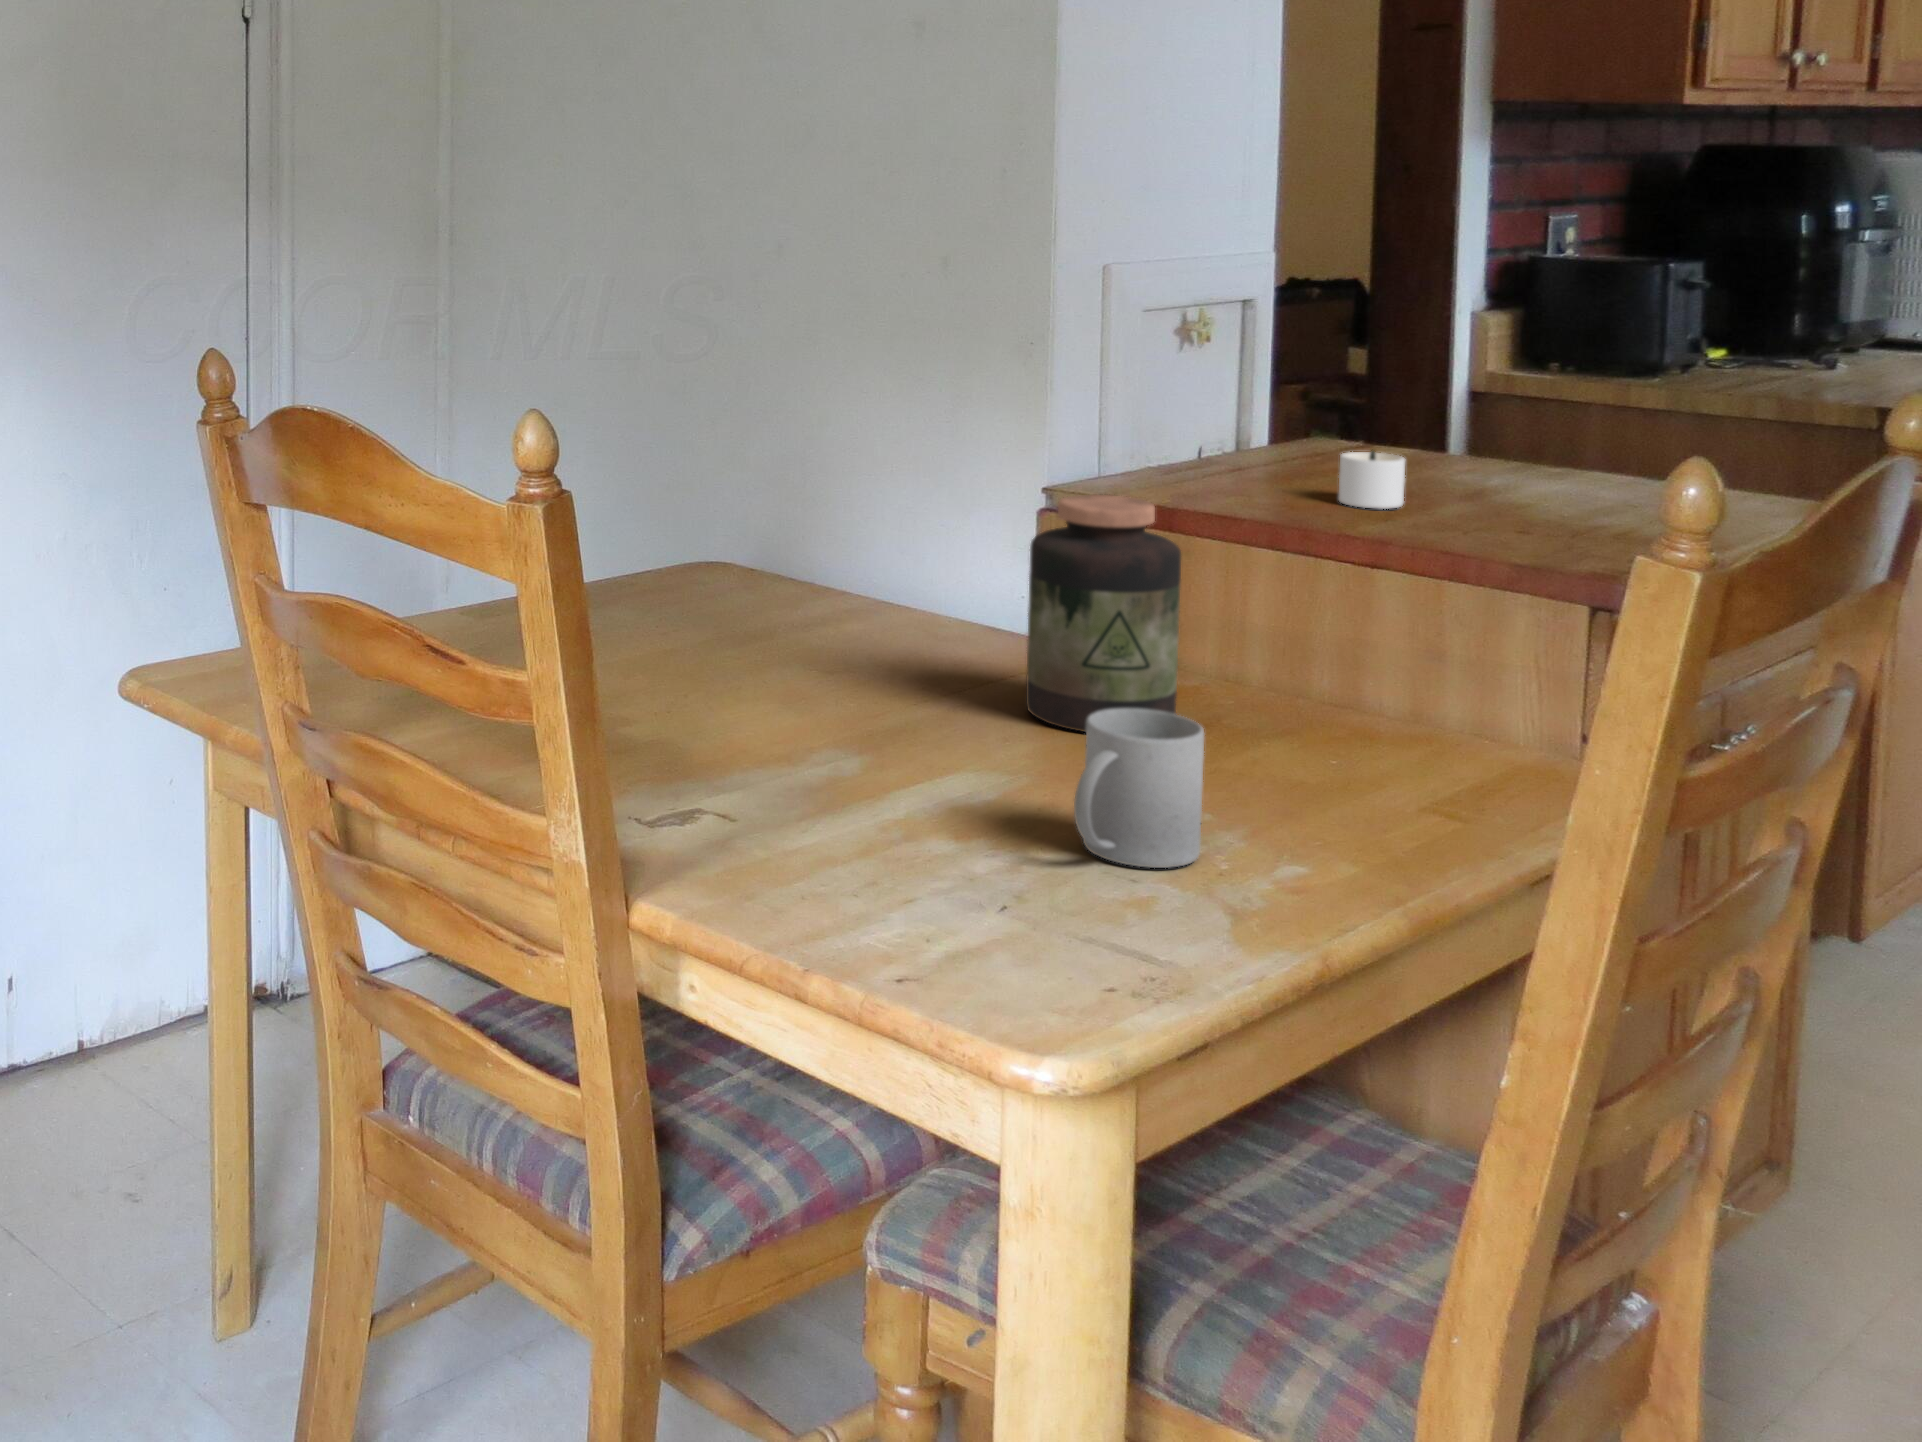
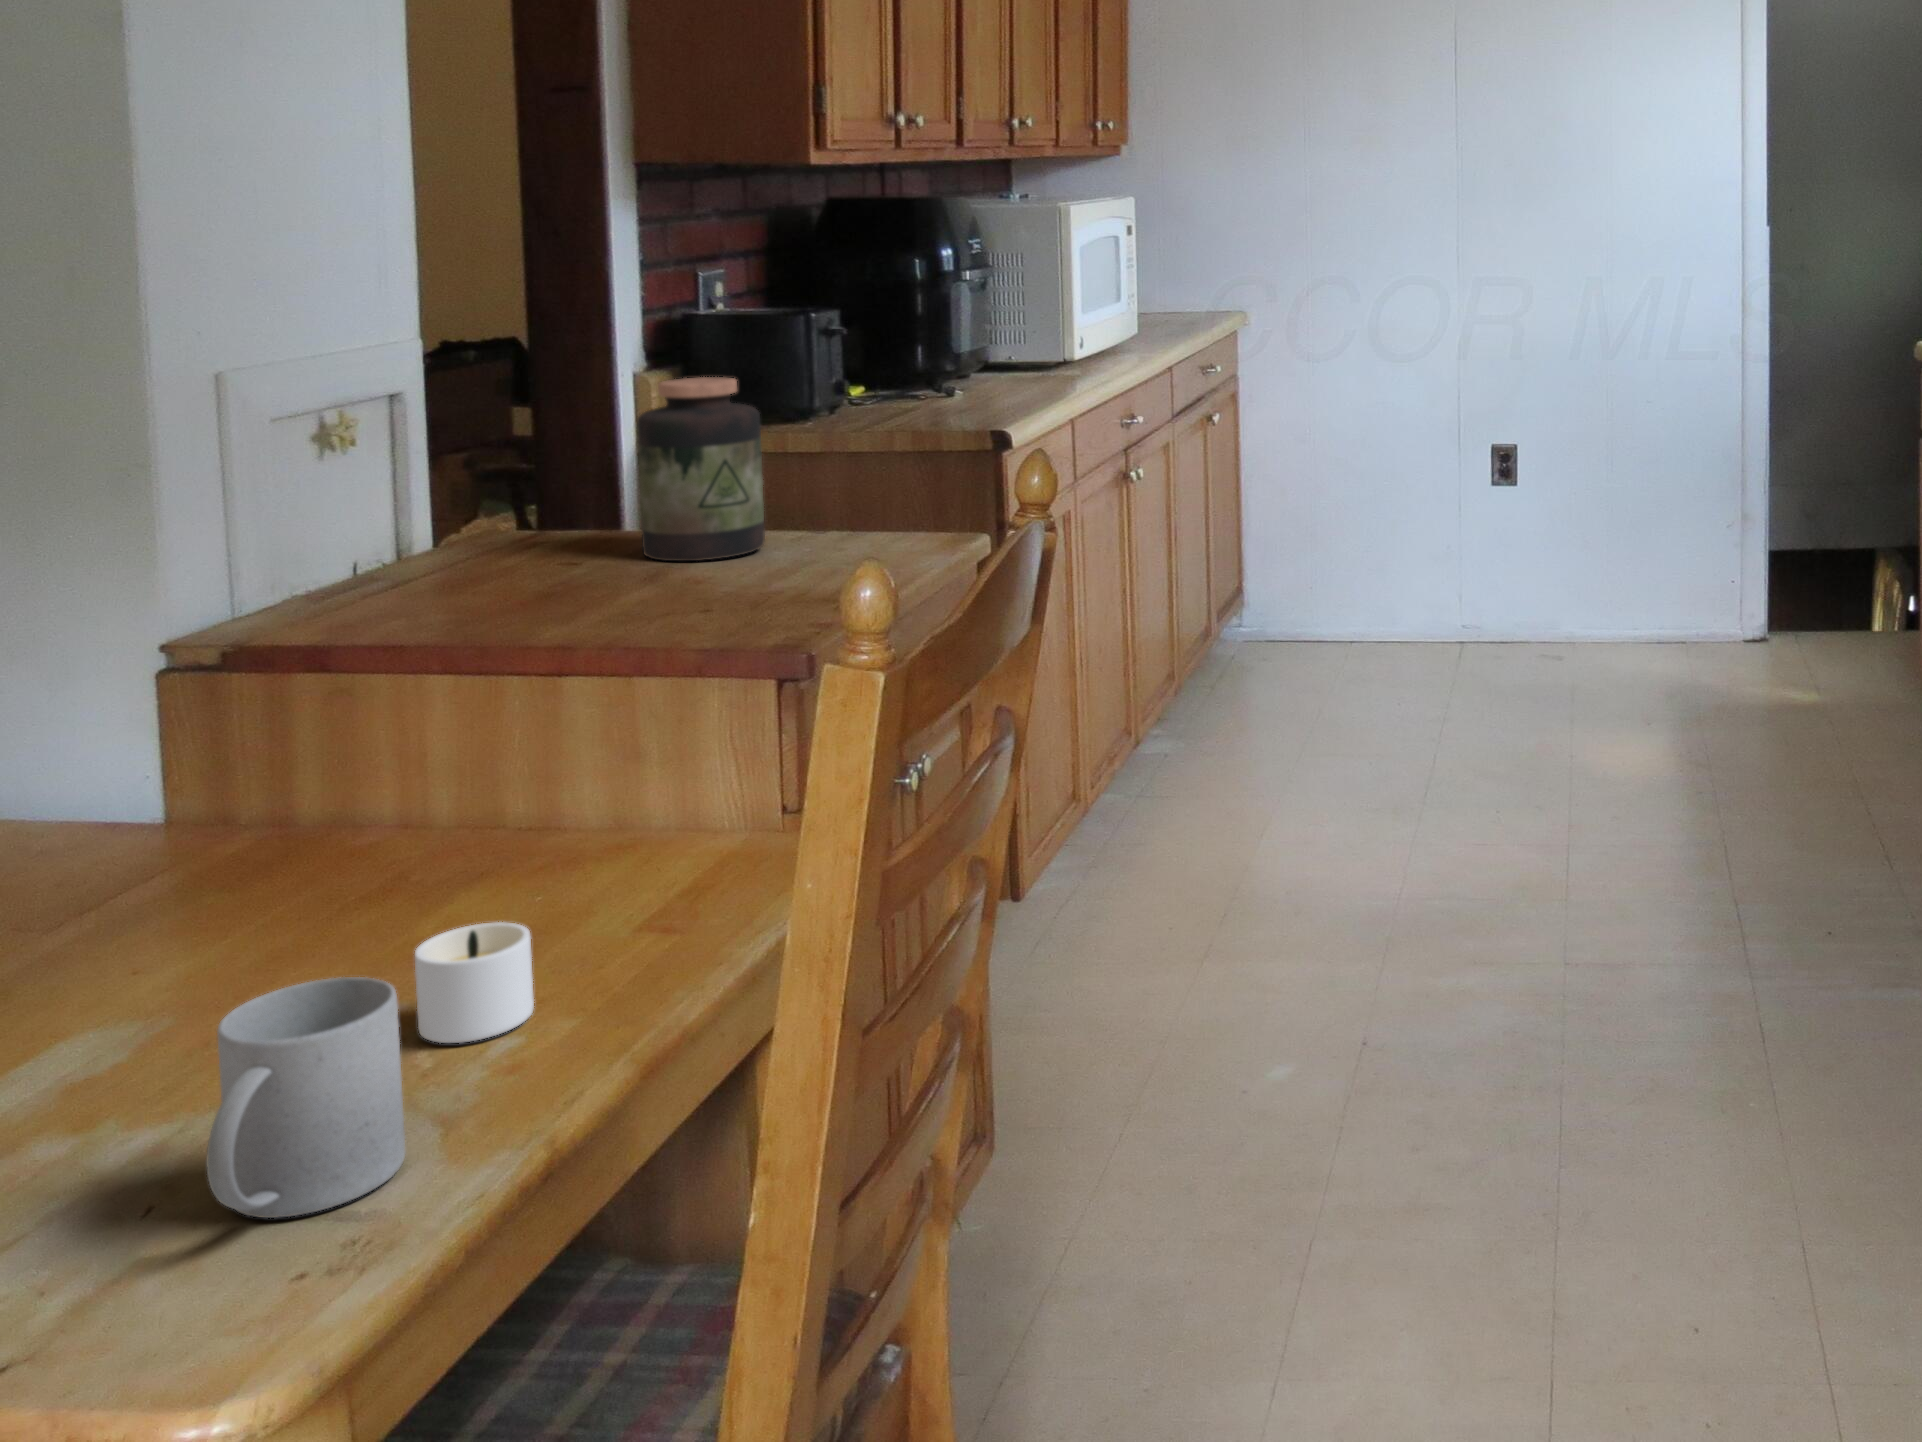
candle: present [1338,451,1405,509] -> present [415,922,534,1043]
jar: present [1026,495,1181,732] -> present [637,377,765,561]

